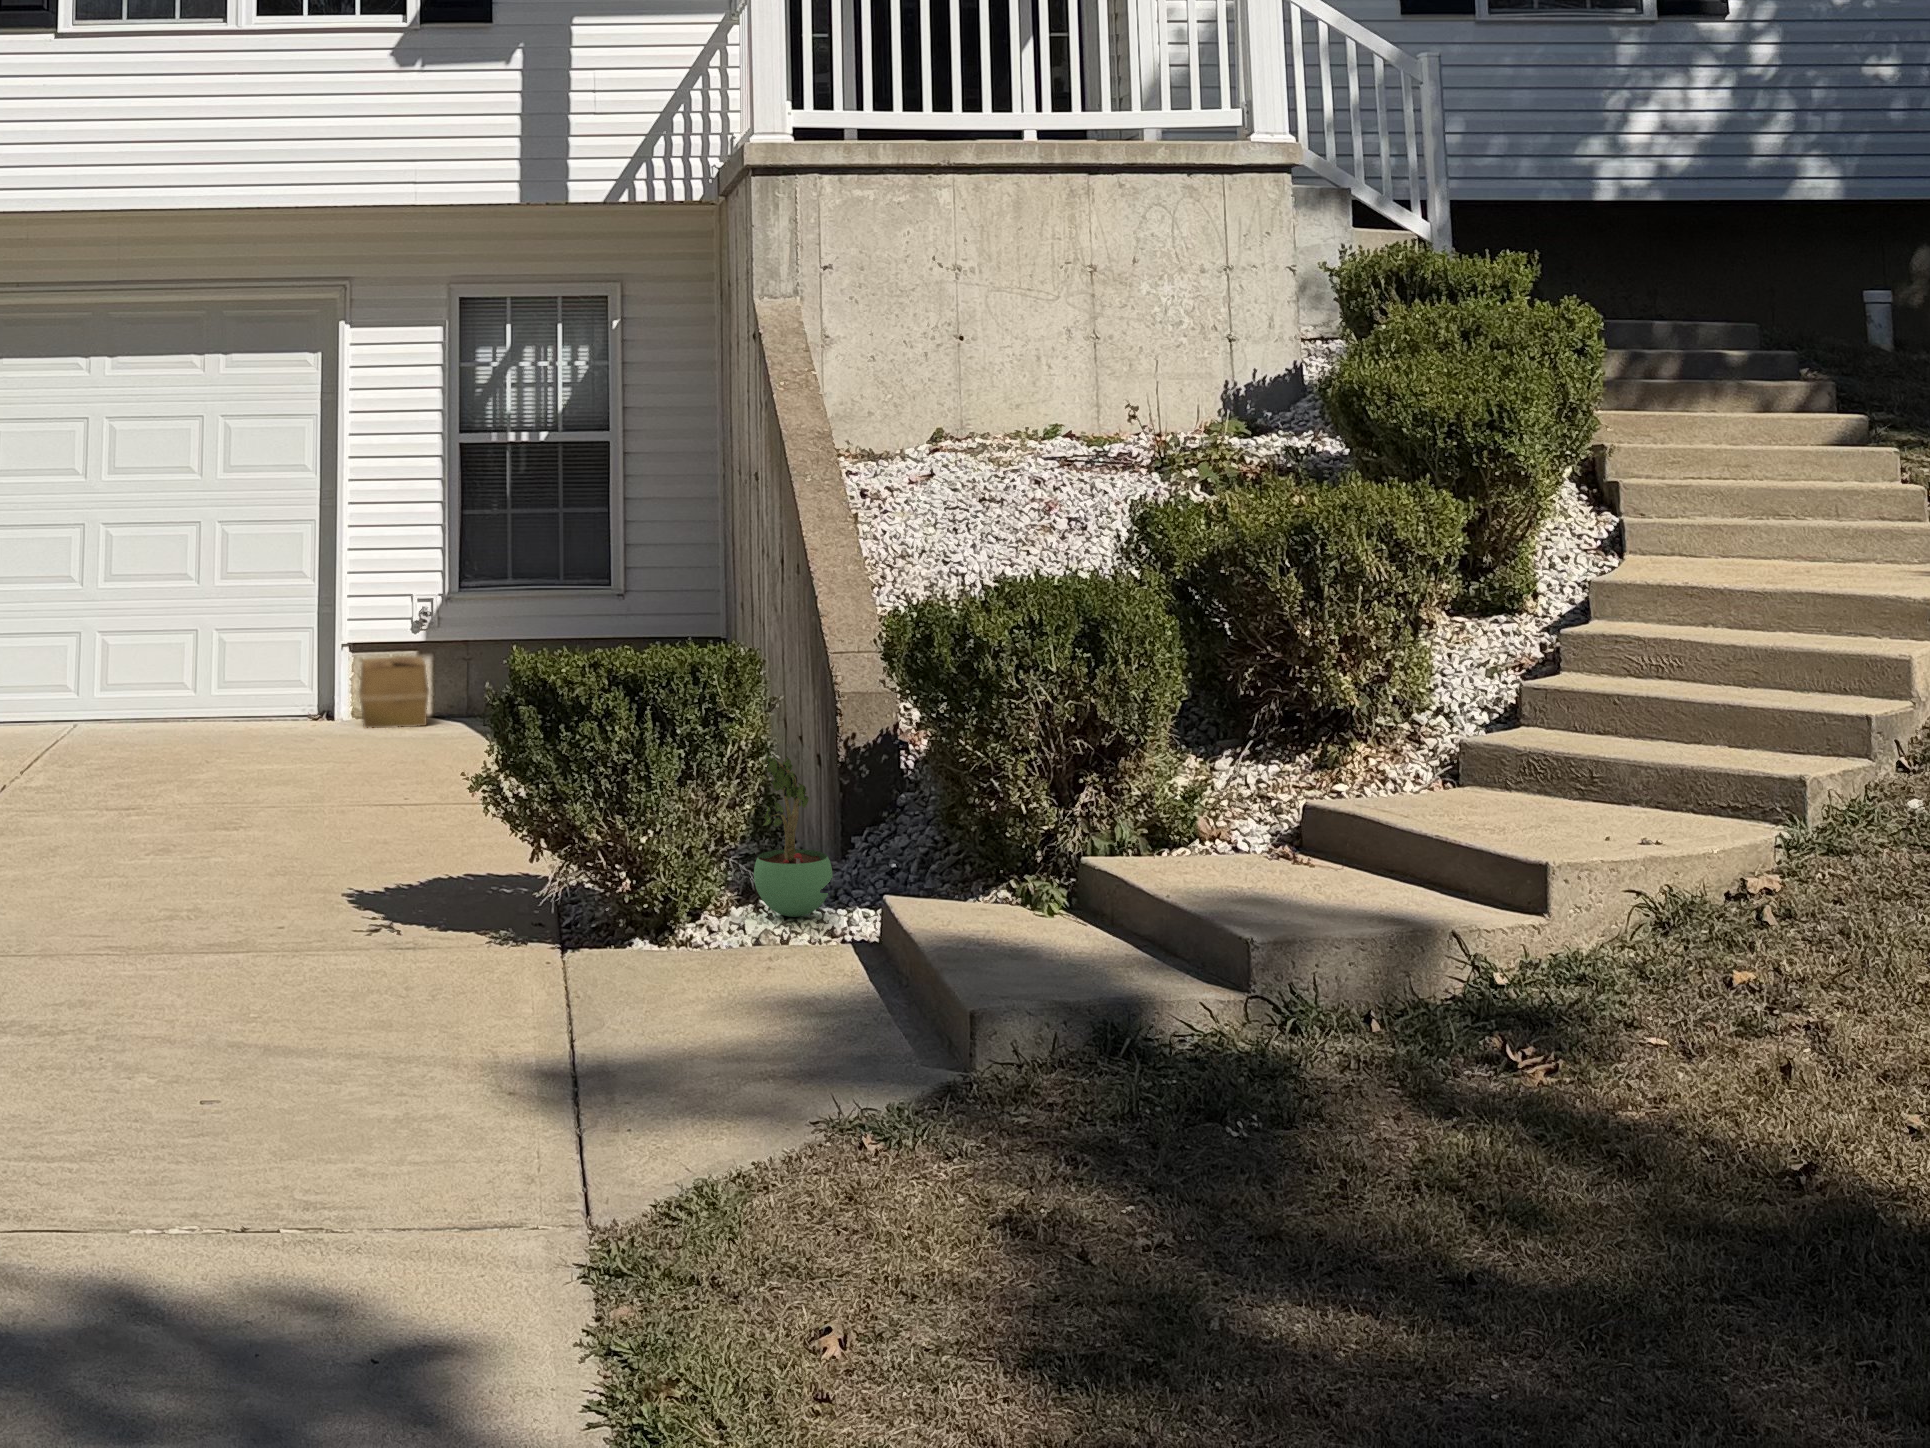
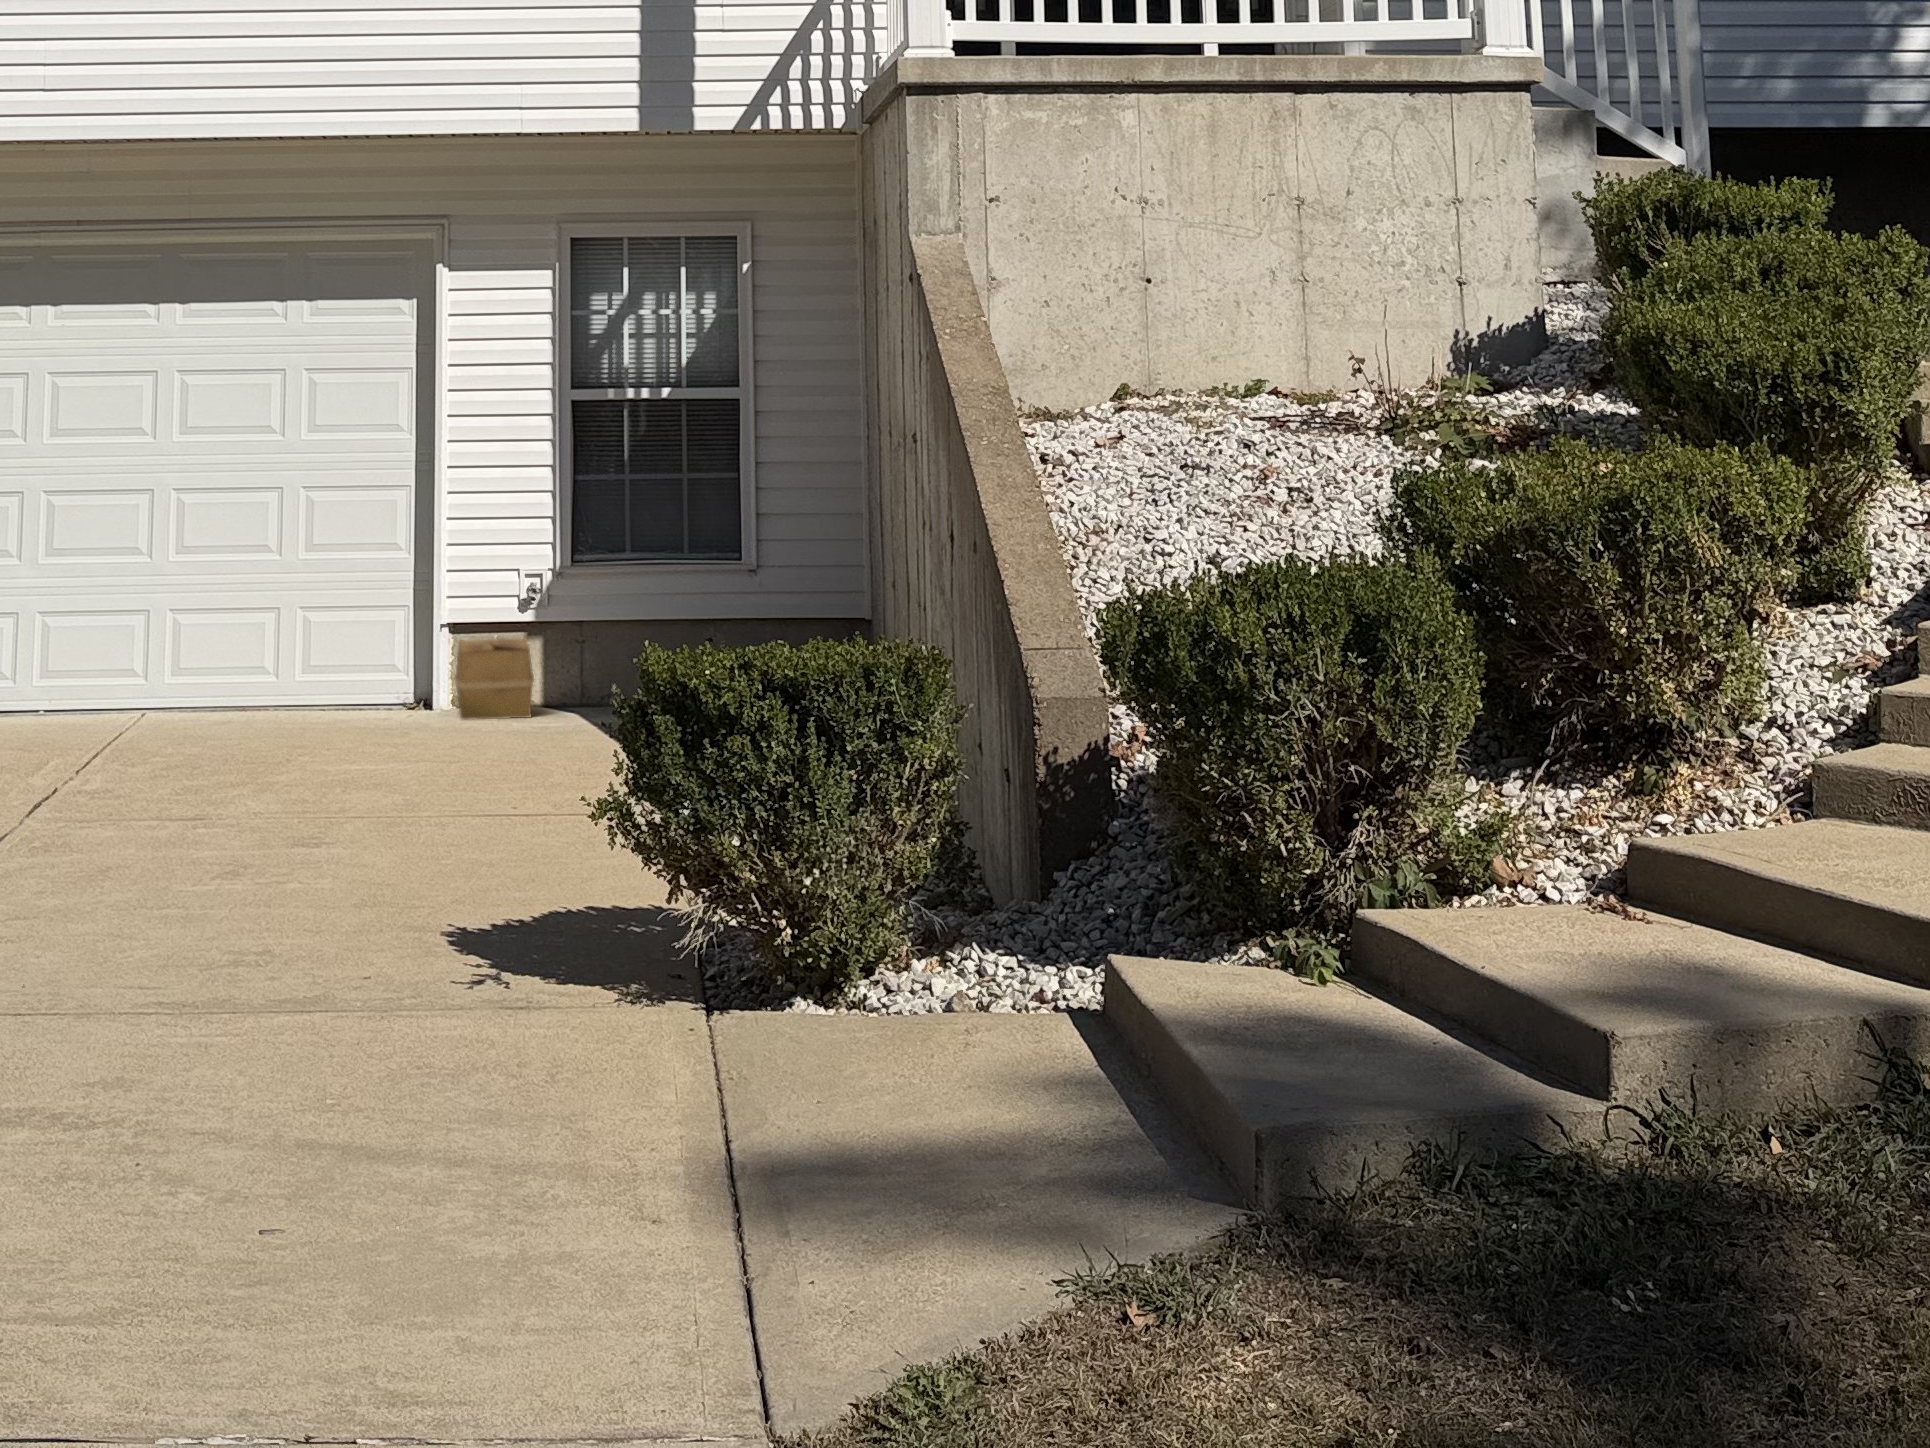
potted plant: present [754,756,833,917] -> none [935,772,1031,969]

